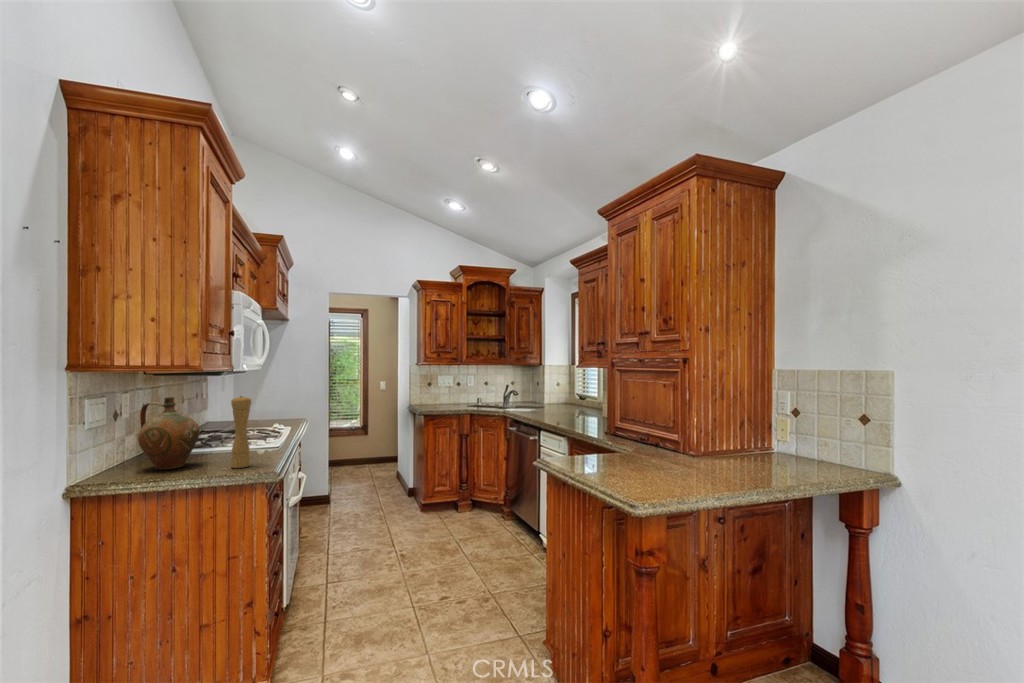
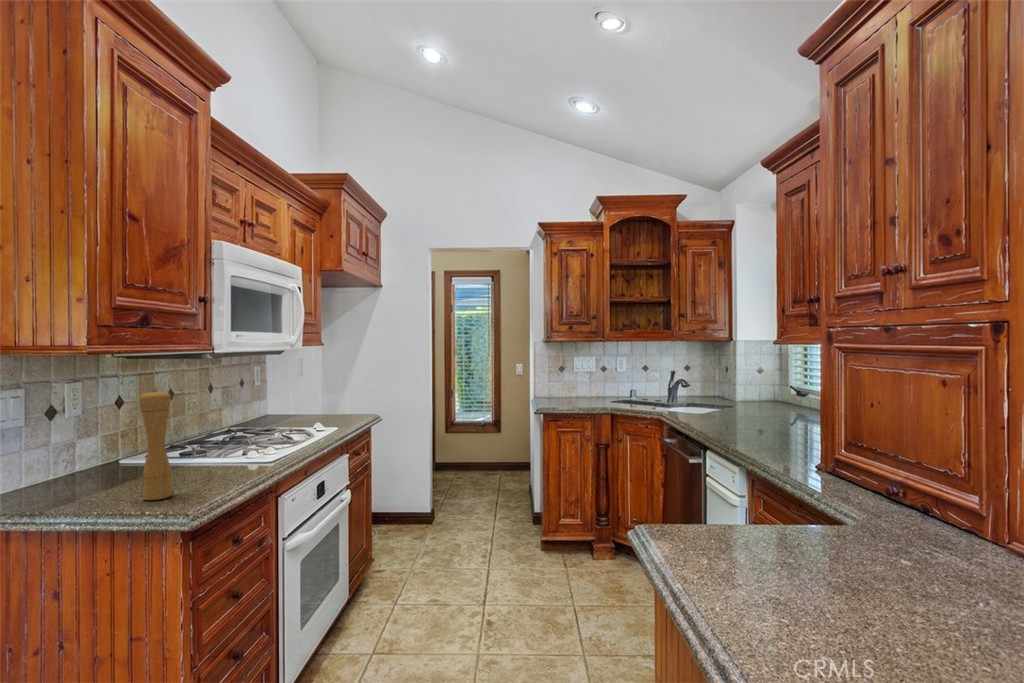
ceramic jug: present [138,397,200,470] -> none [38,389,130,493]

